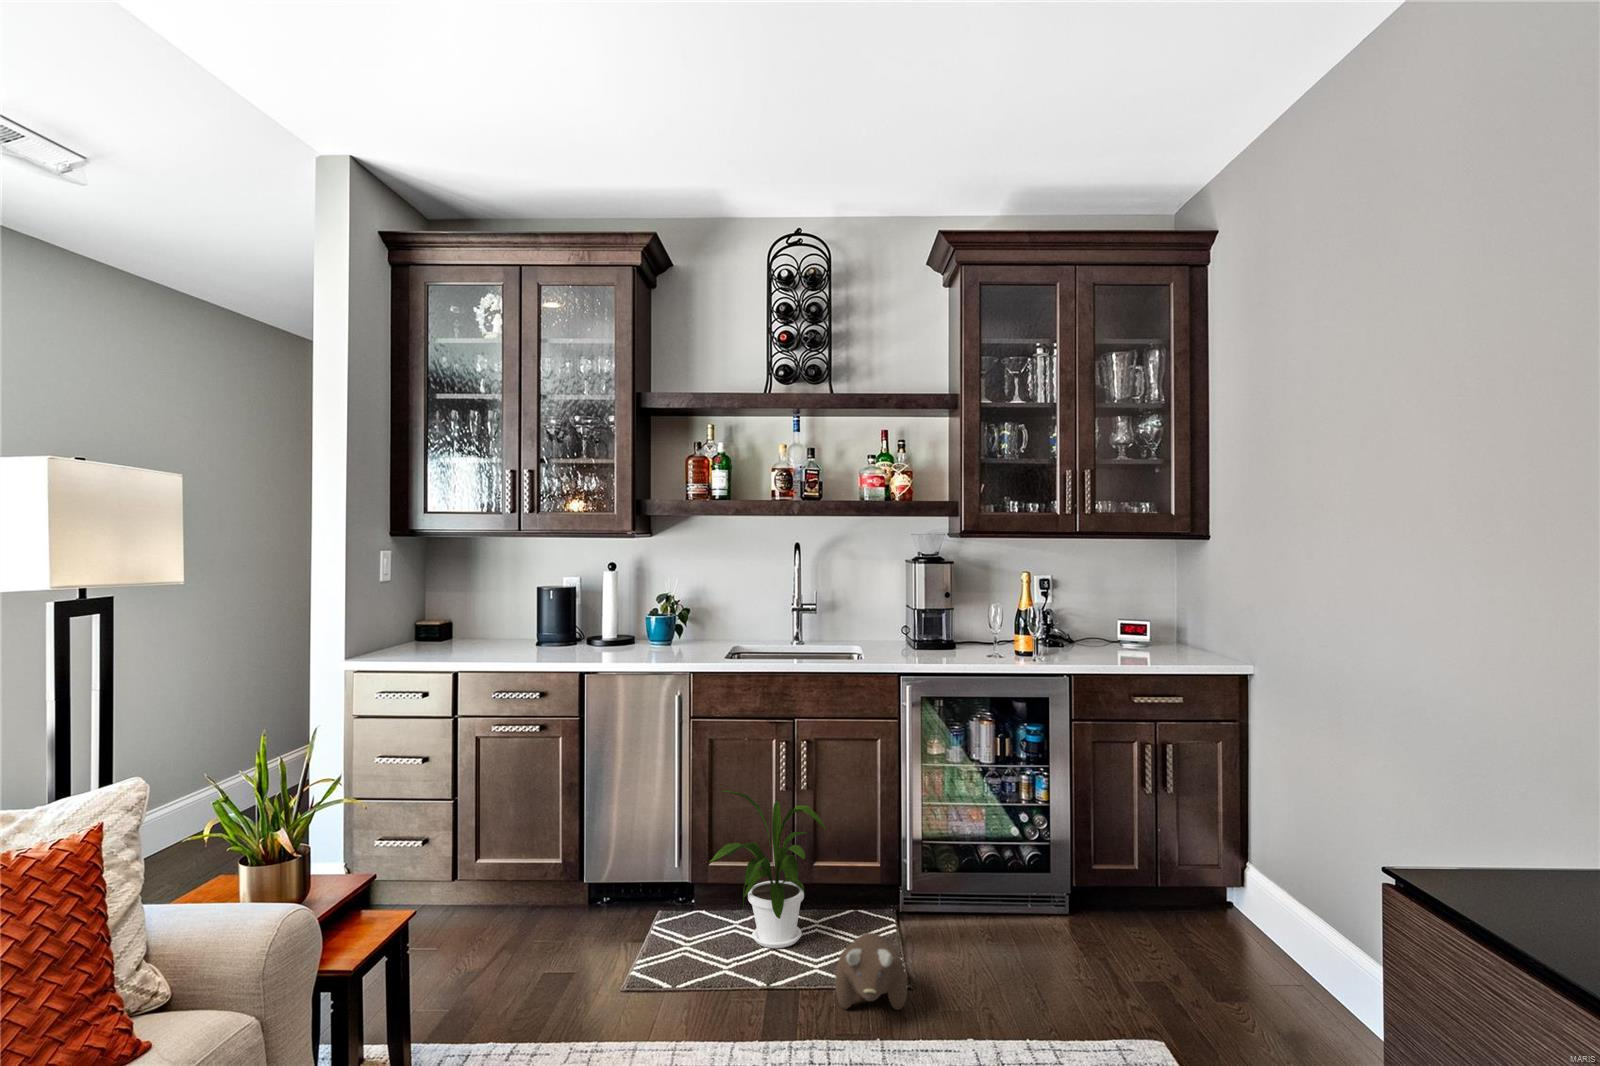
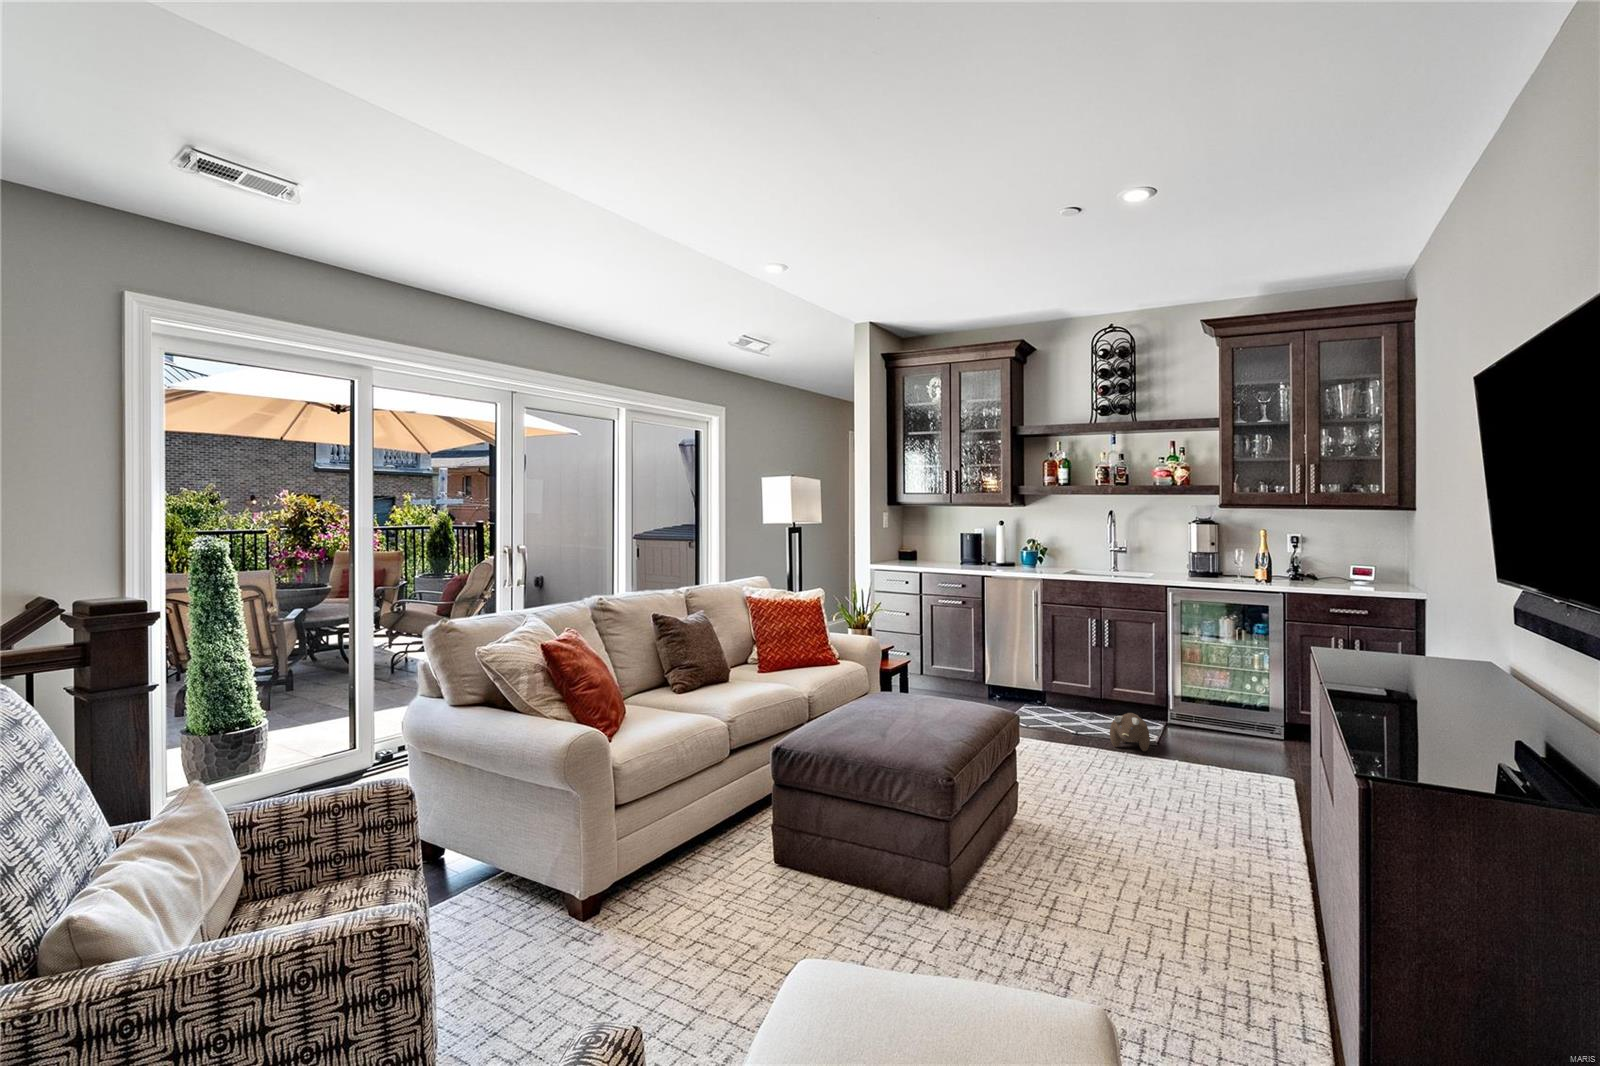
house plant: present [709,791,826,948] -> none [1046,641,1115,725]

